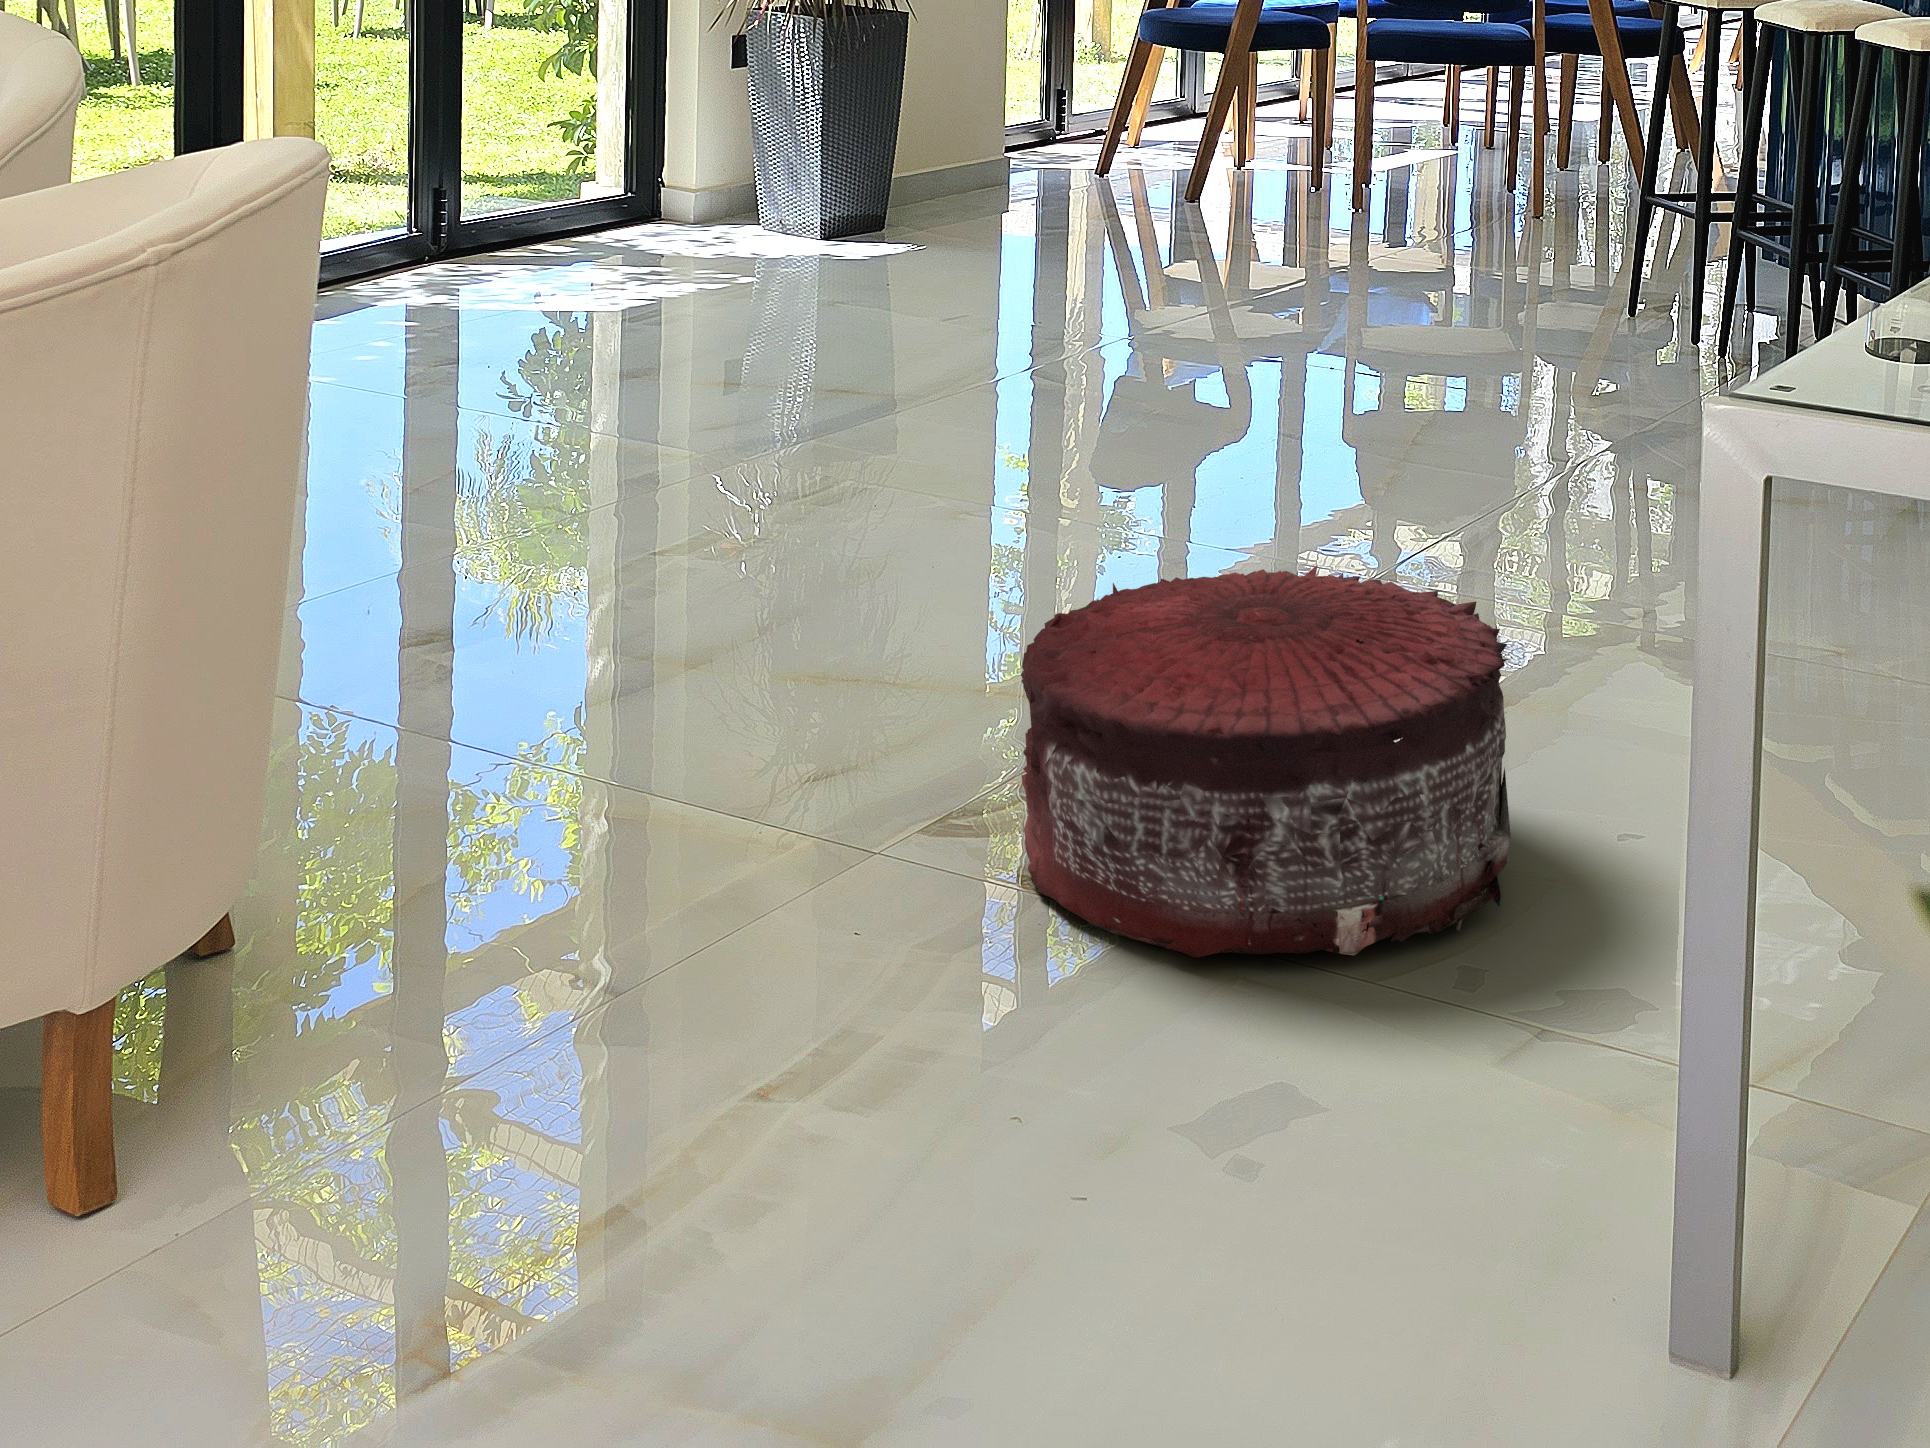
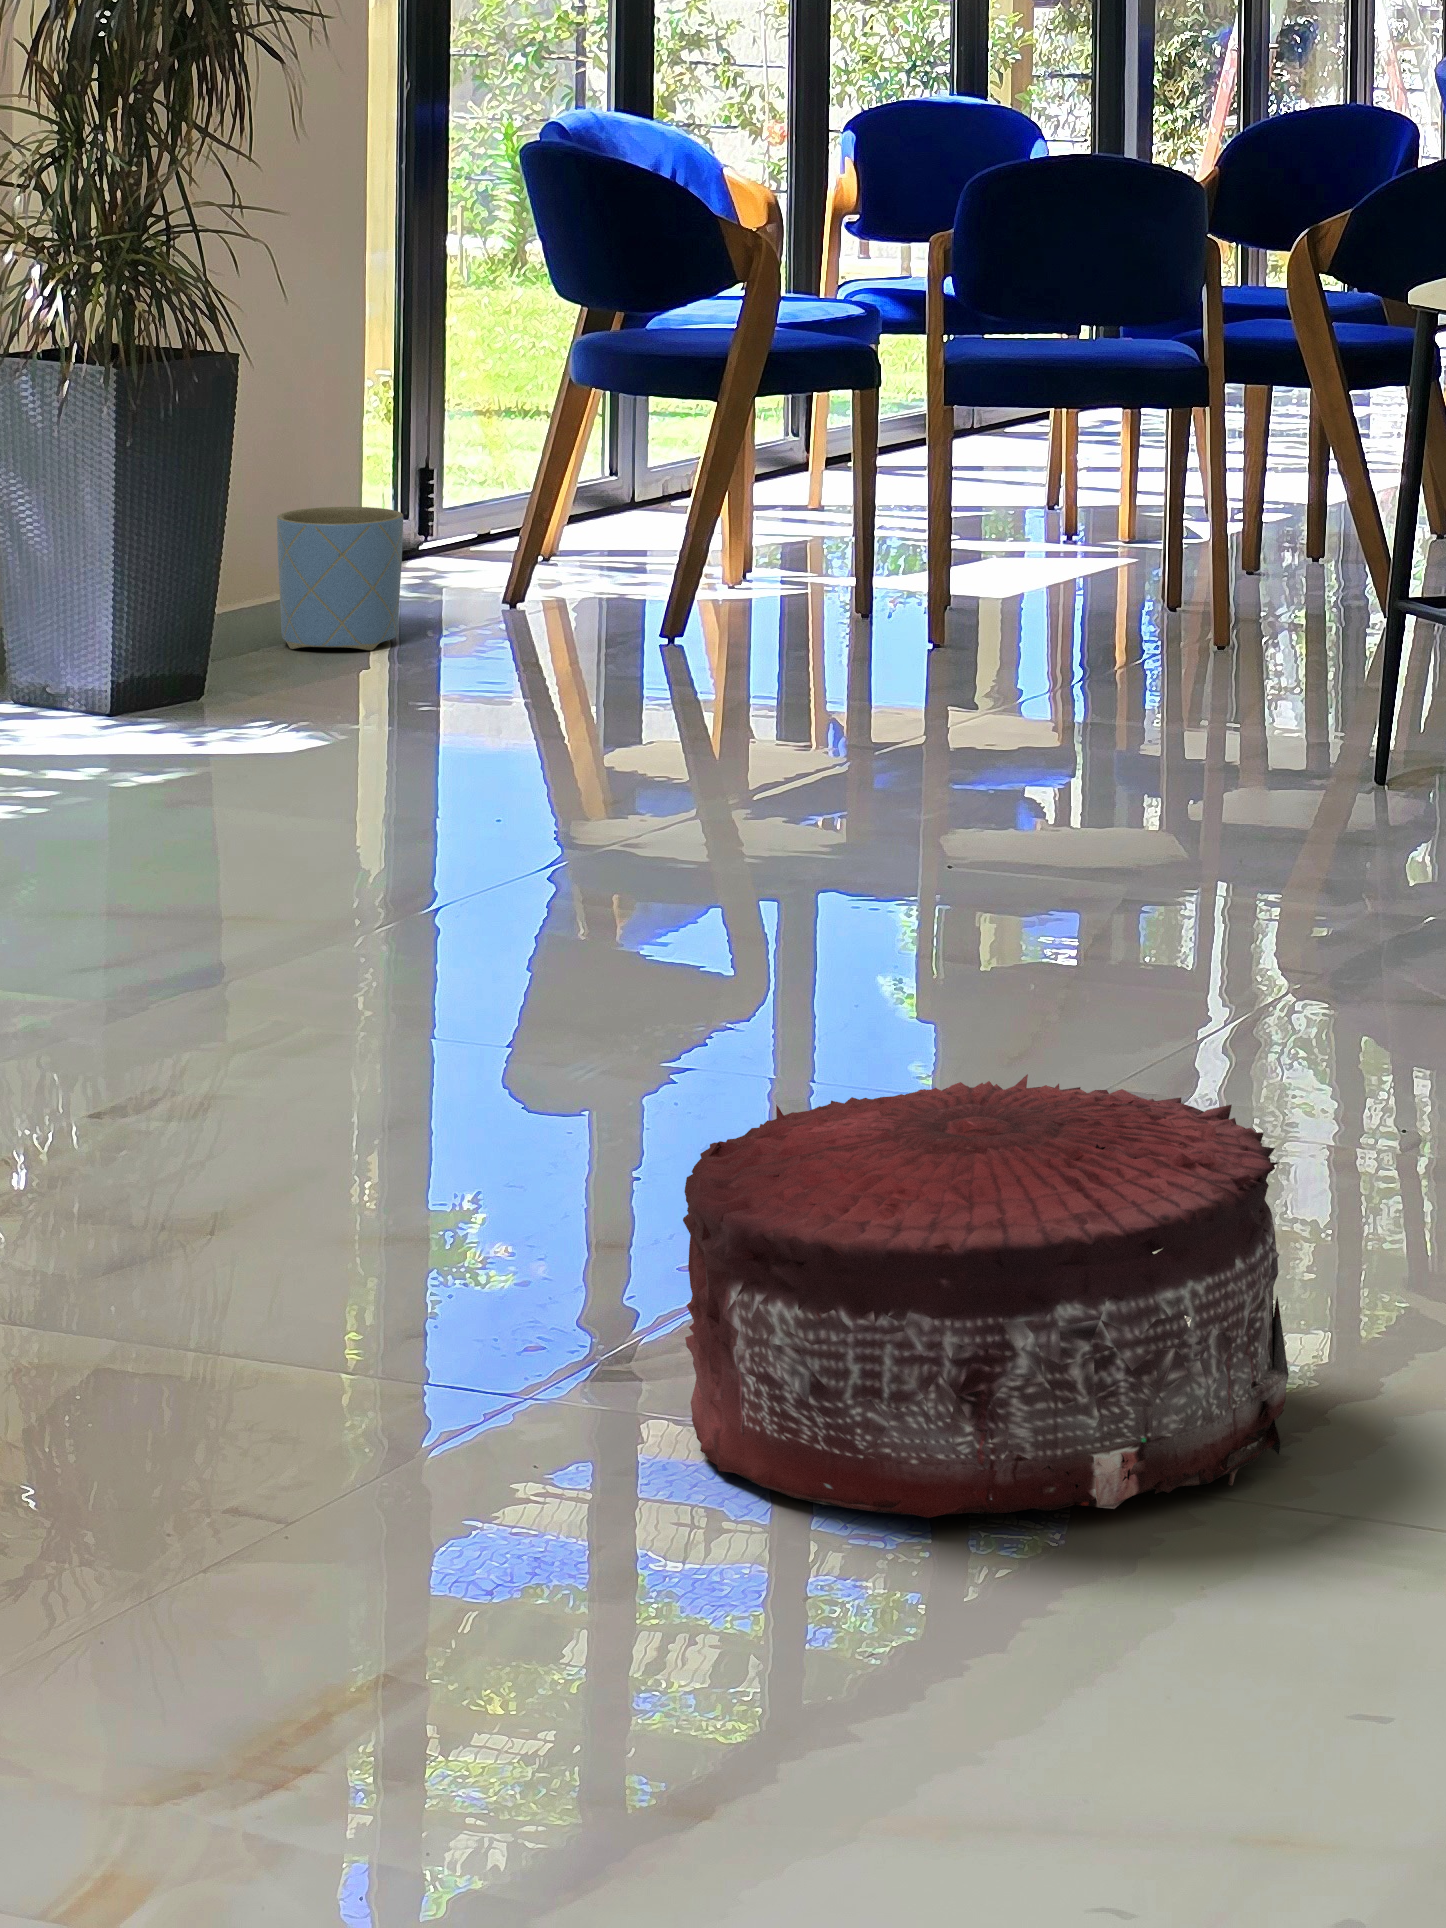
planter: none [941,112,1020,202] -> present [277,507,403,650]

